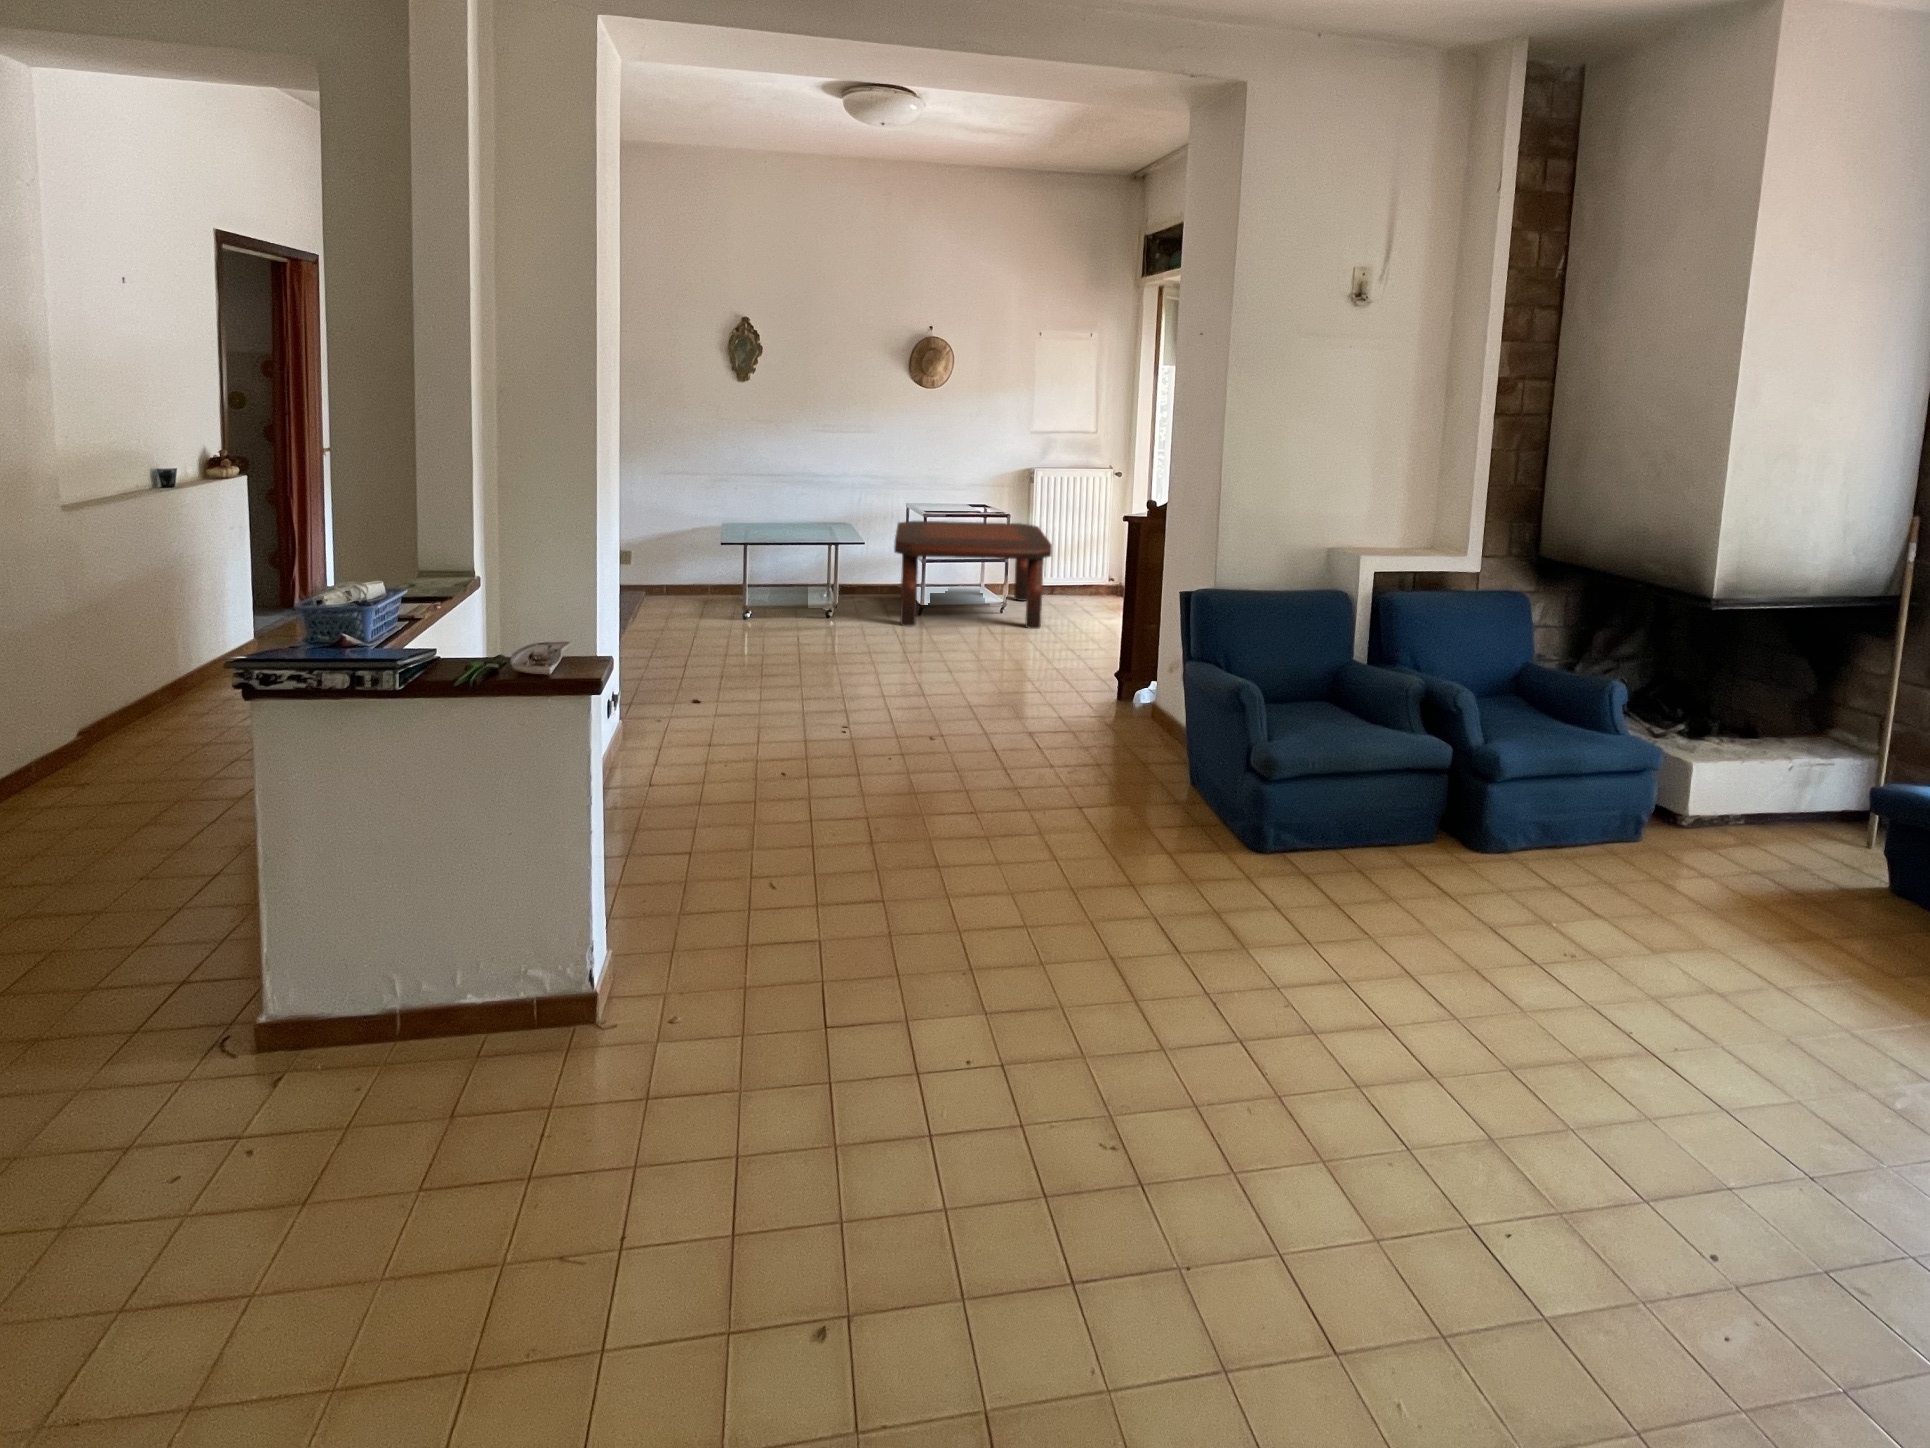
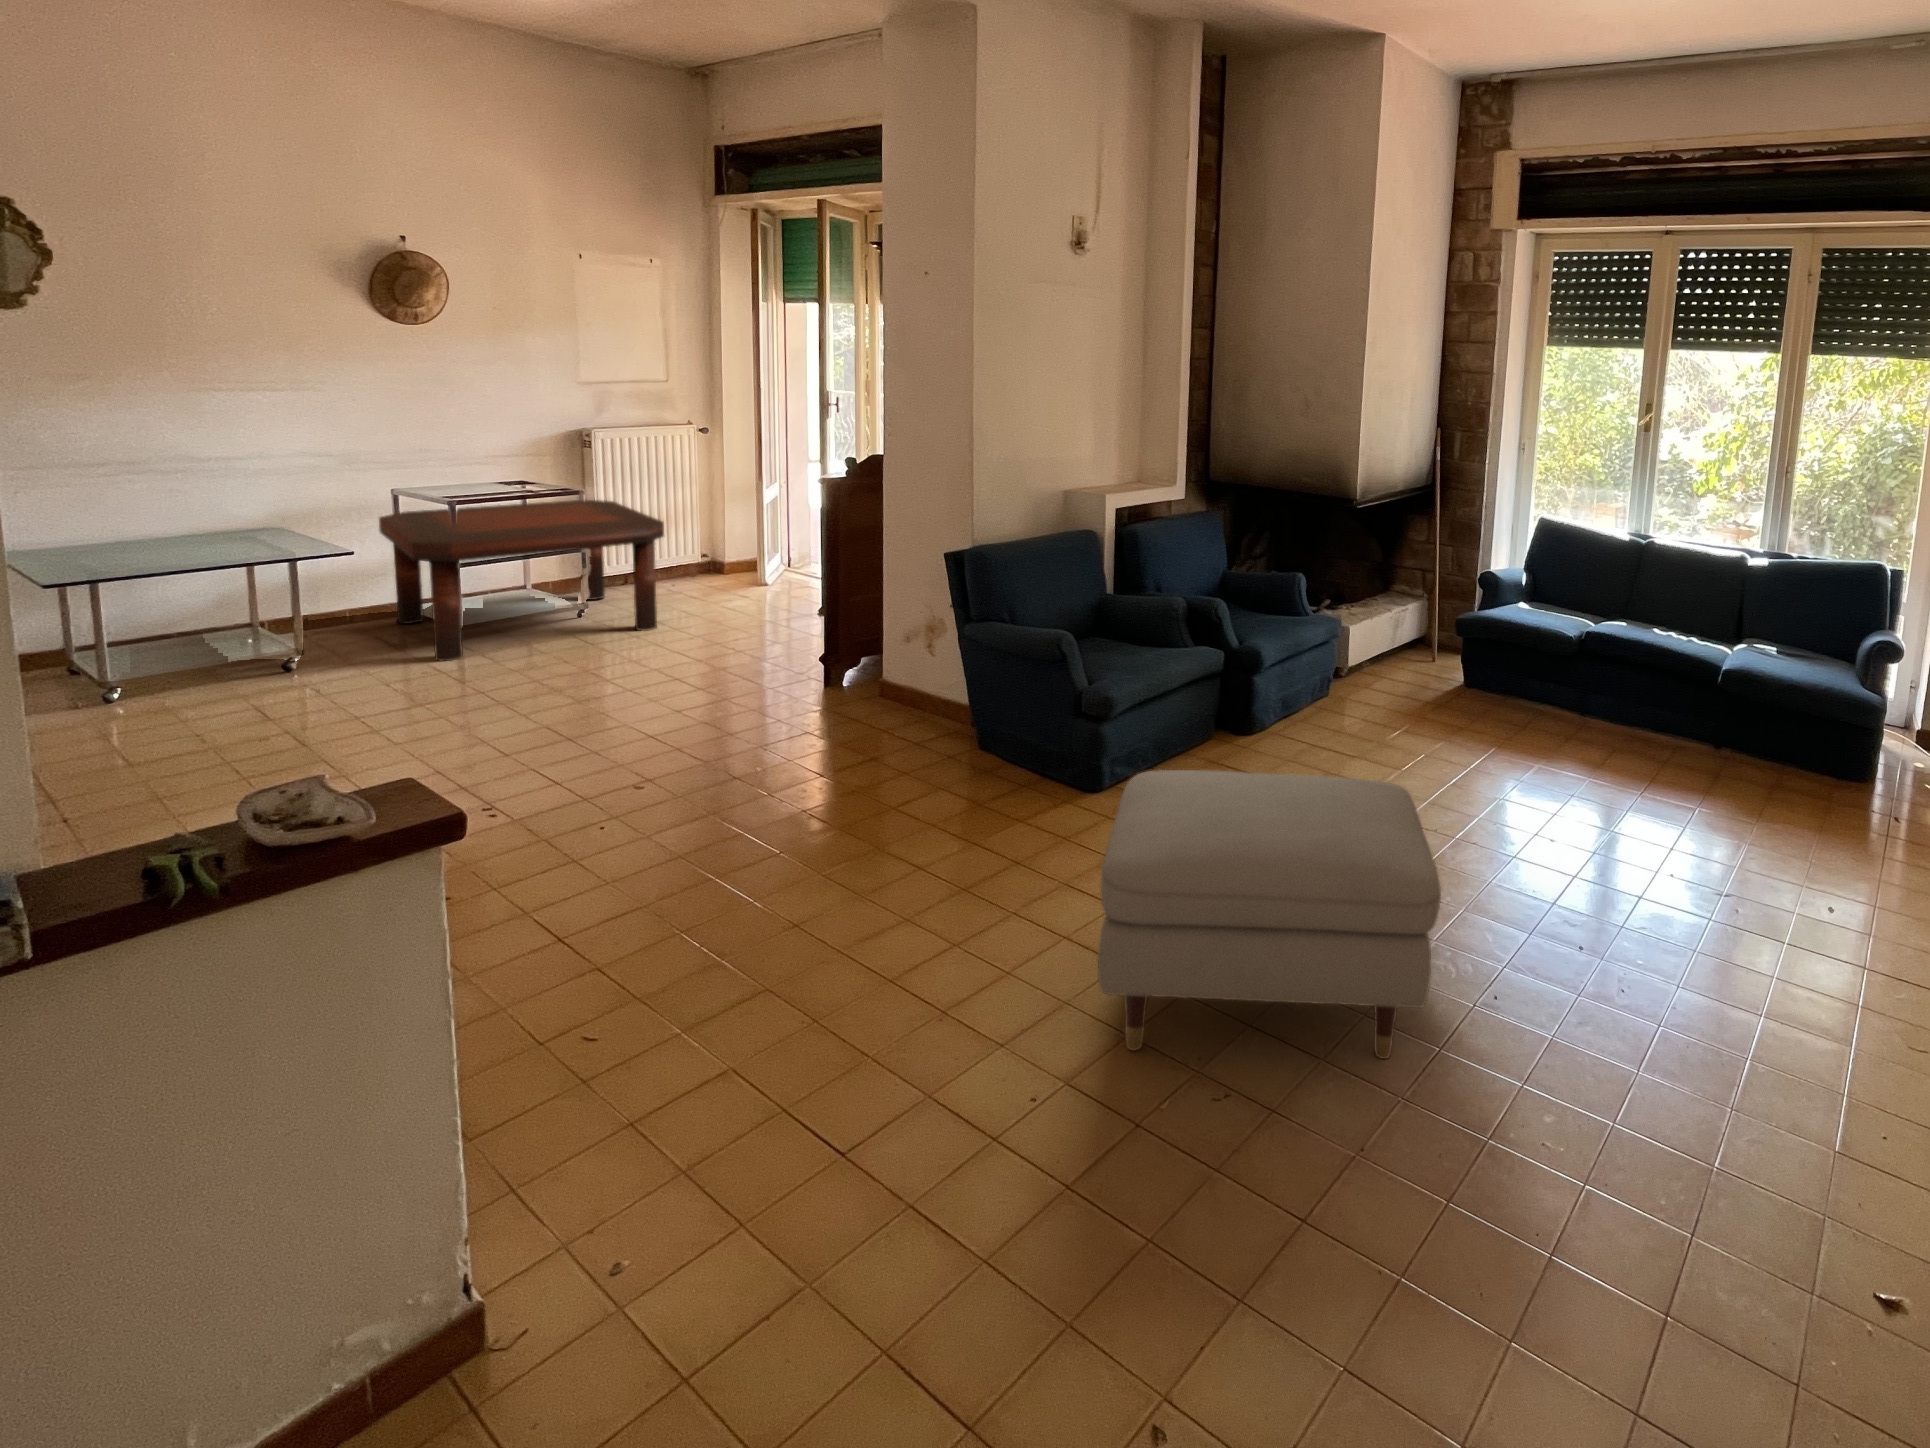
ottoman: none [1026,830,1472,1264] -> present [1098,770,1441,1059]

